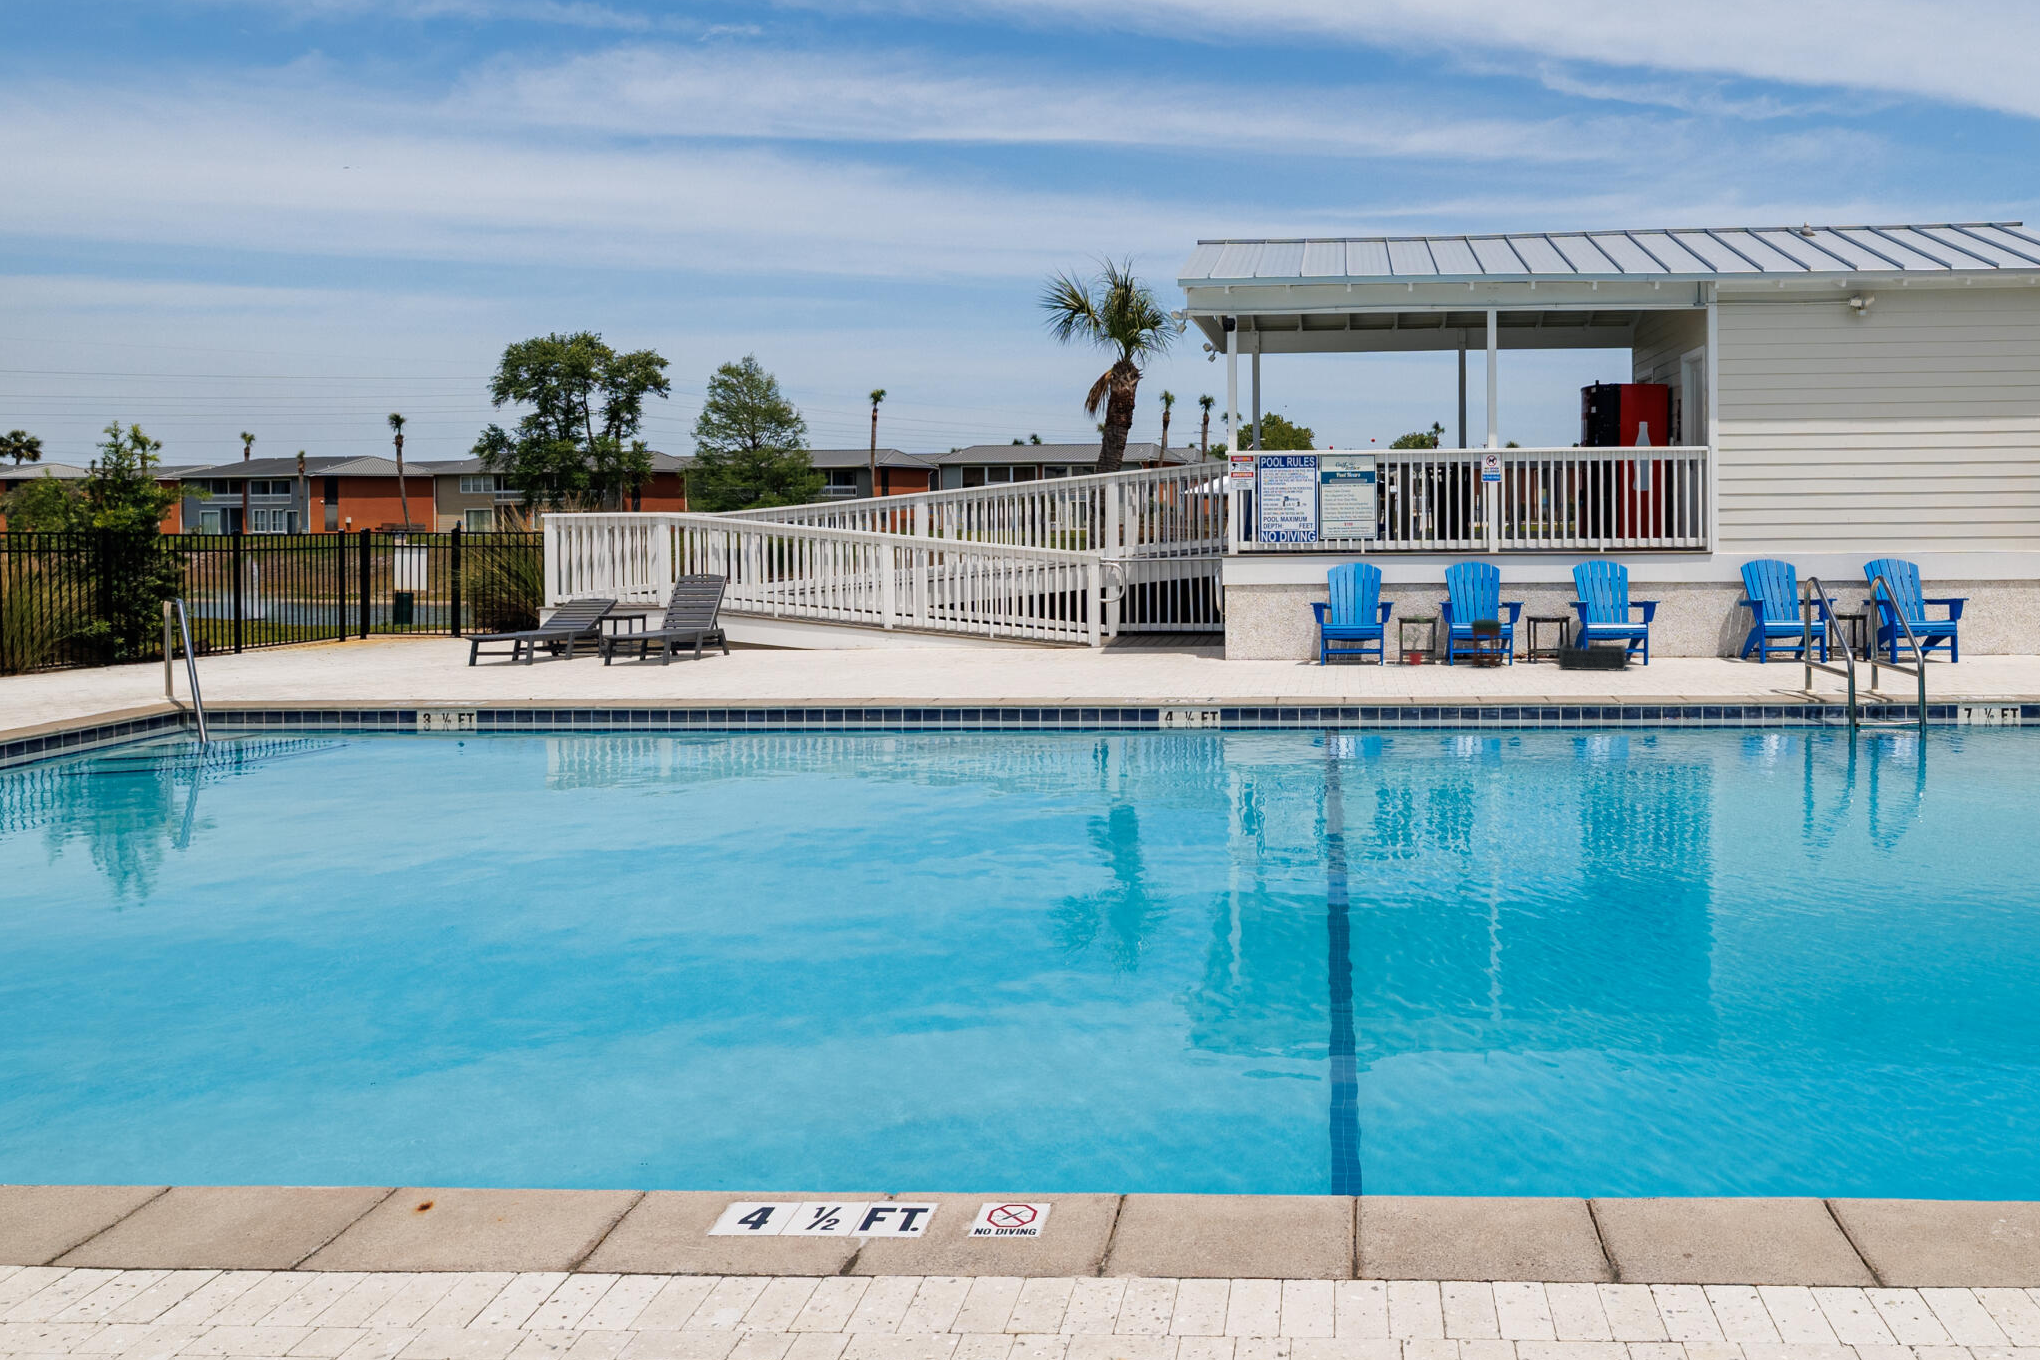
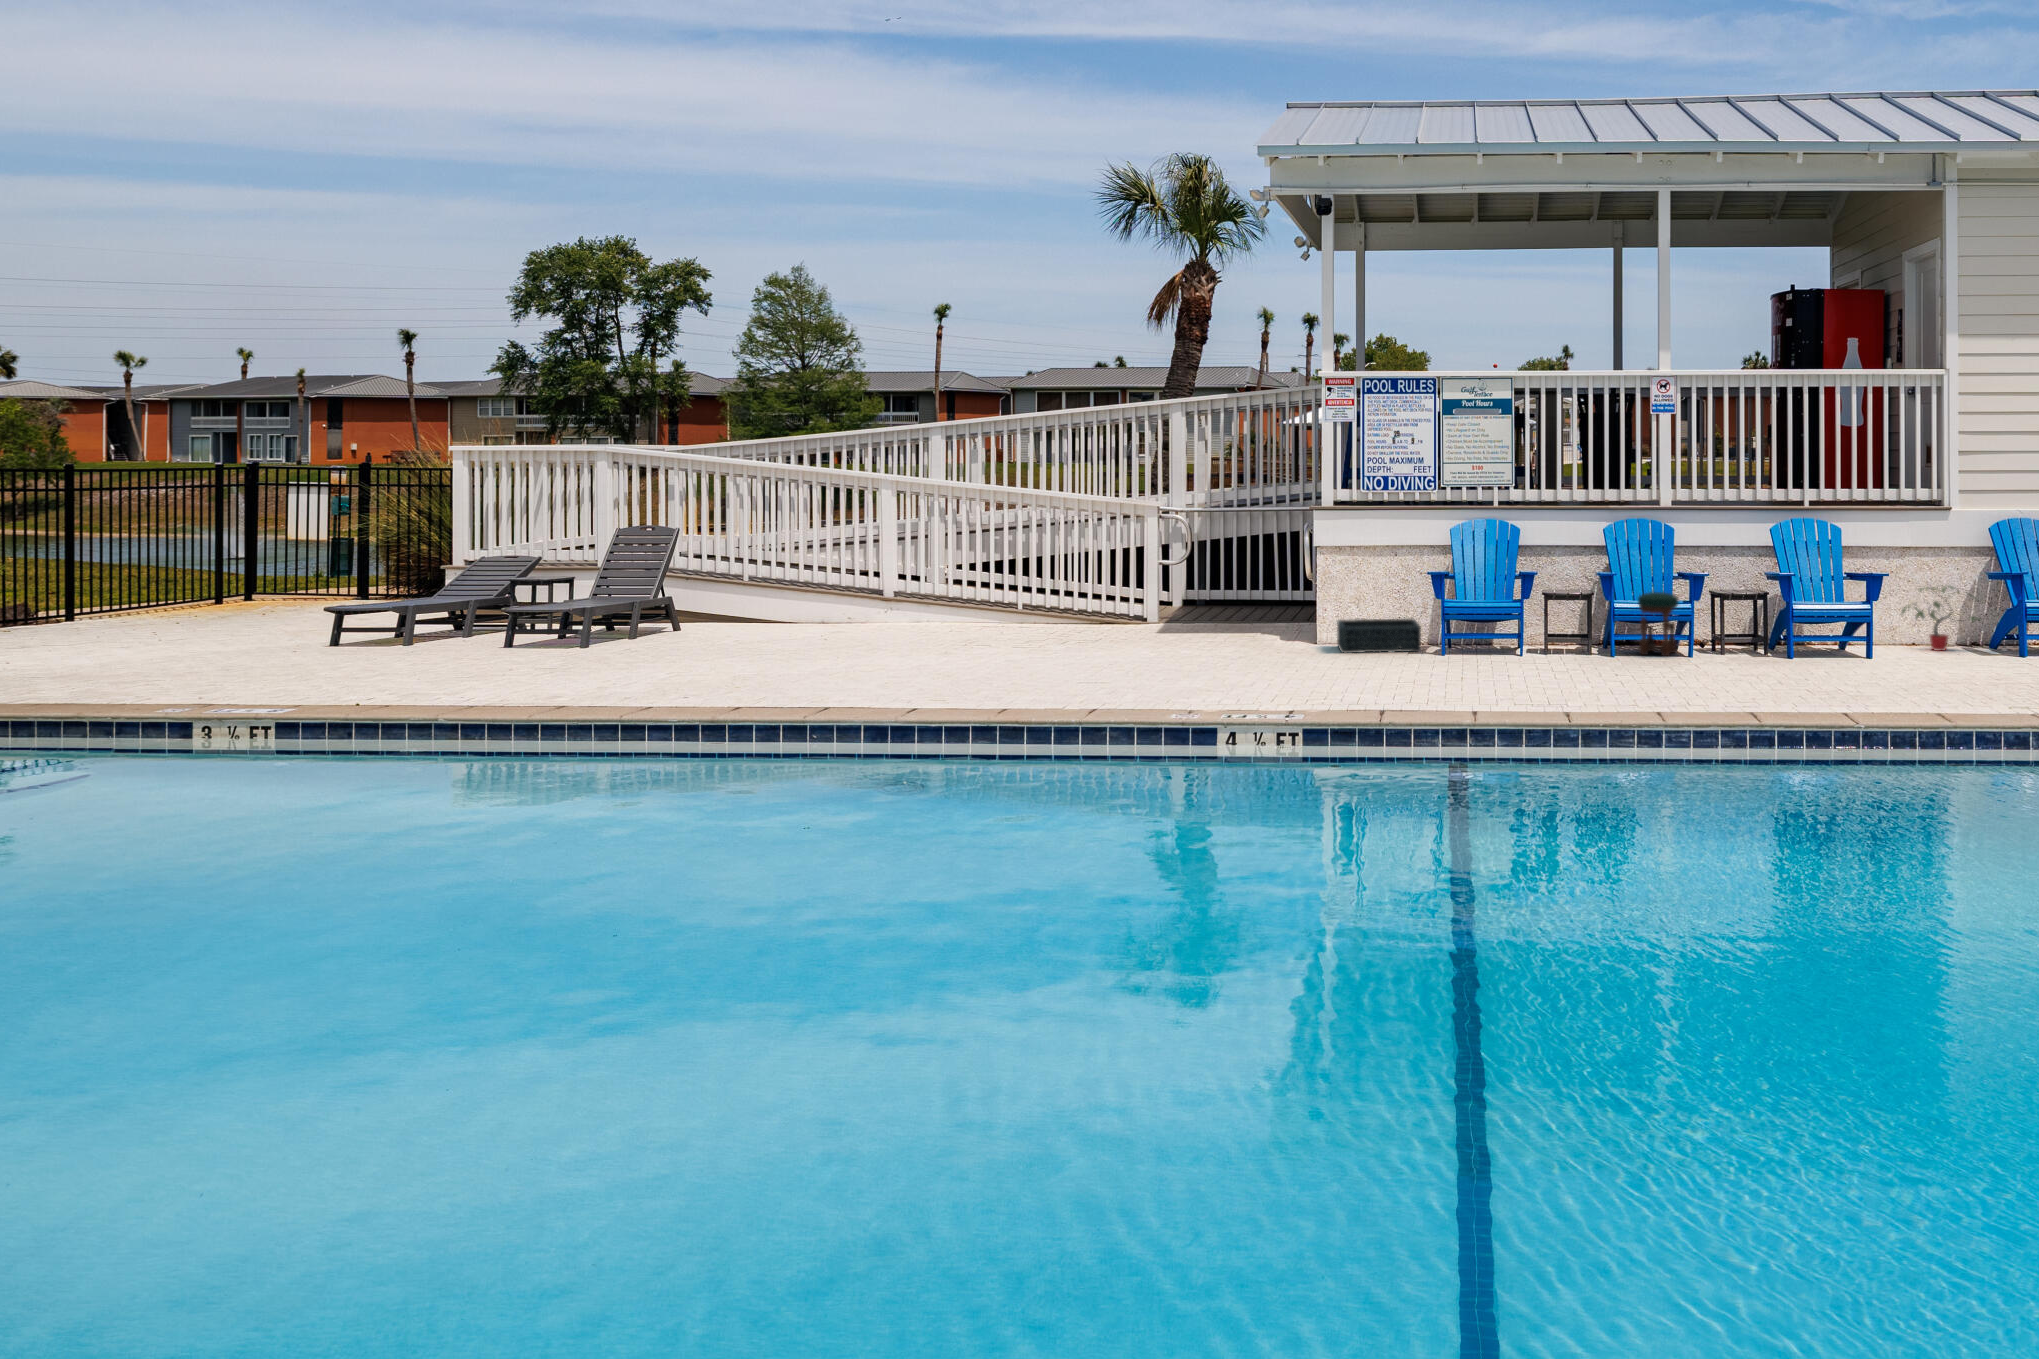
potted plant: present [1399,614,1437,665] -> present [1902,586,1978,651]
basket: present [1559,644,1626,671] -> present [1337,618,1421,653]

